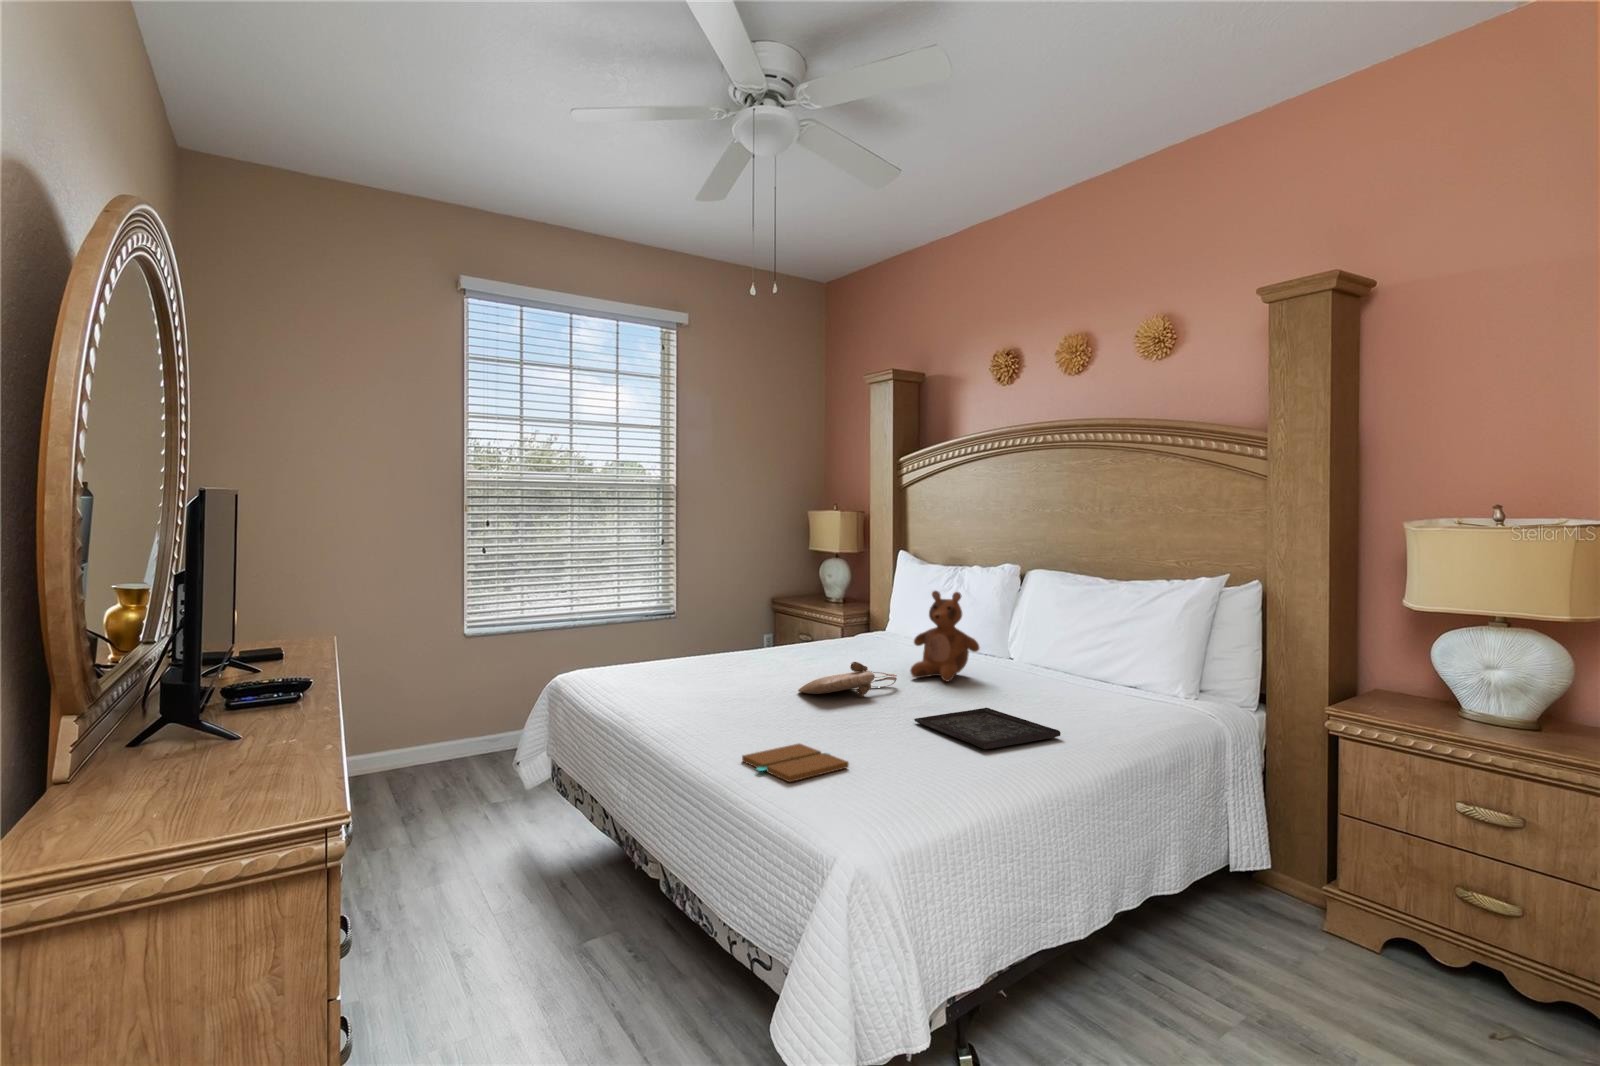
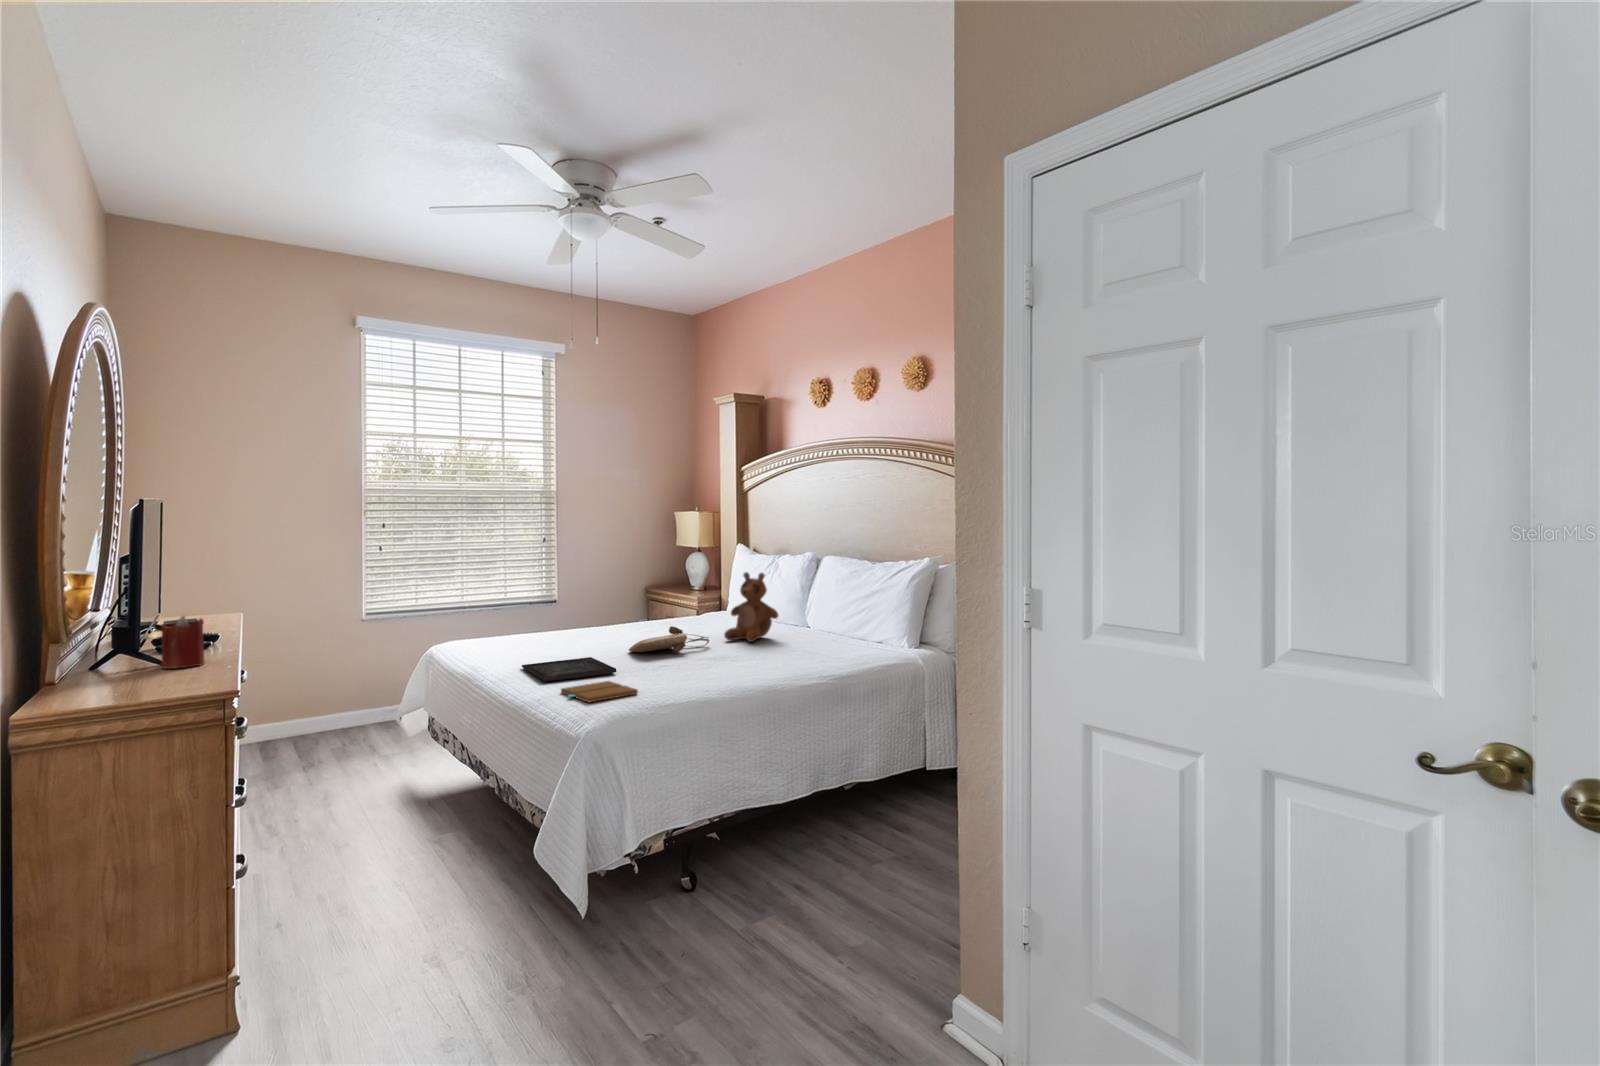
candle: none [227,661,285,739] -> present [161,616,205,669]
tray: present [914,708,1061,749] -> present [522,657,616,681]

